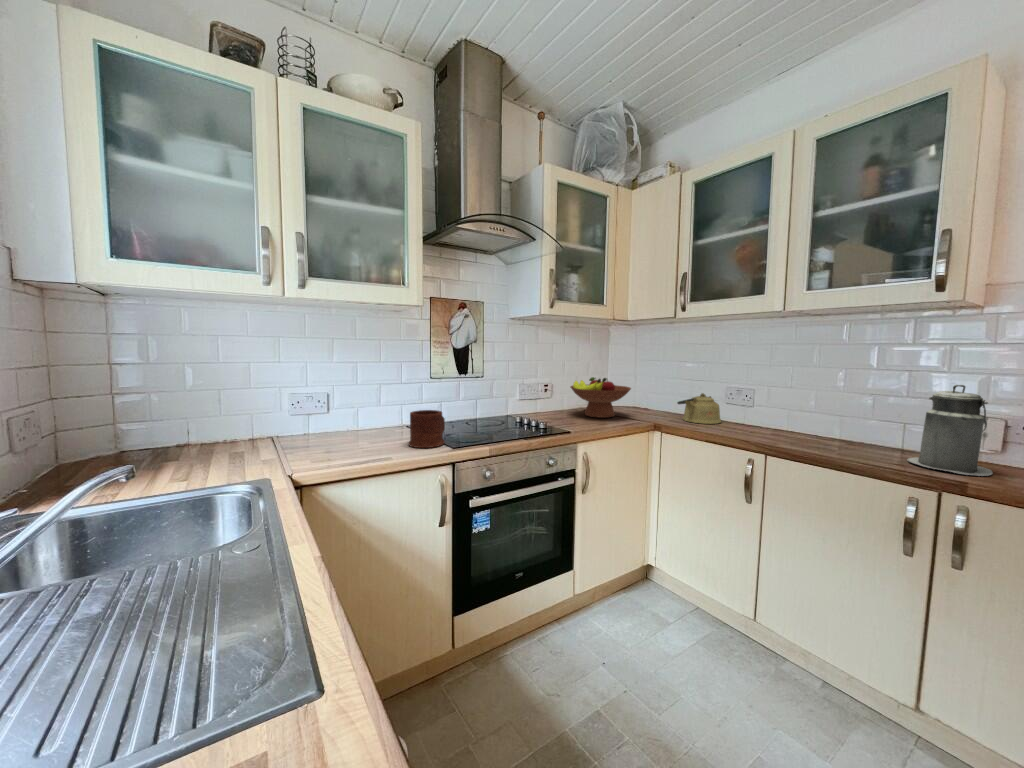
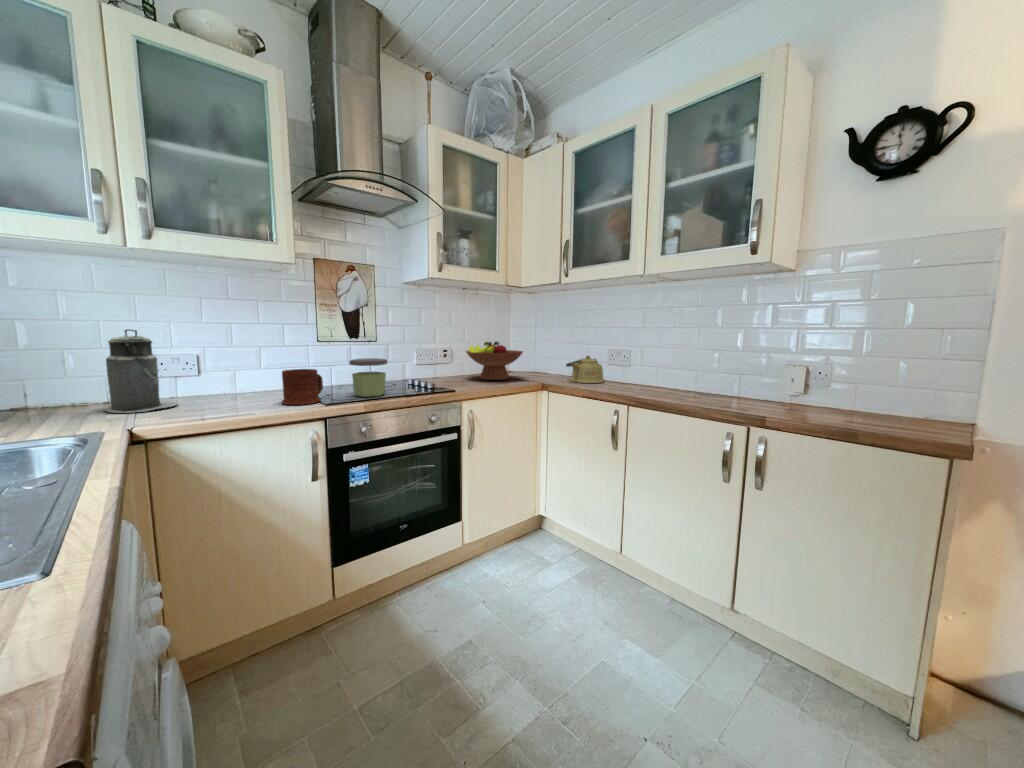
canister: present [907,385,993,476] -> present [105,329,178,413]
jar: none [469,398,505,438] -> present [349,358,387,397]

